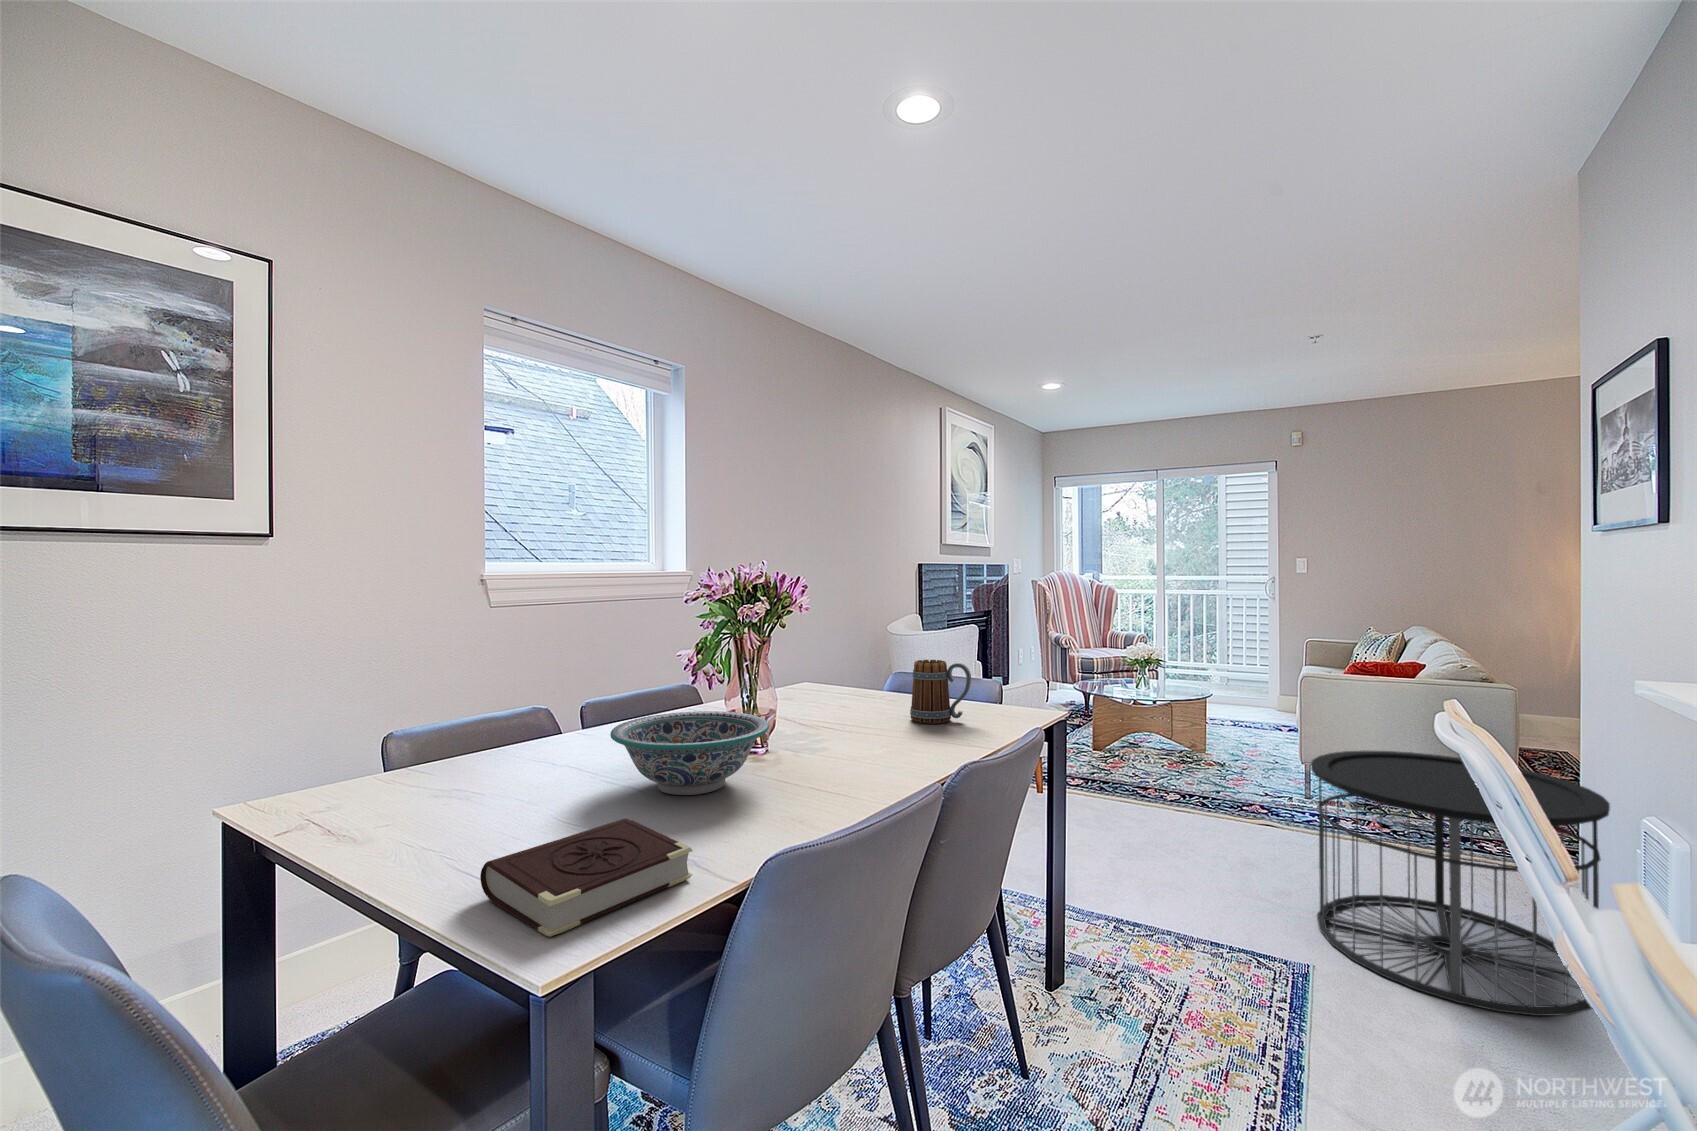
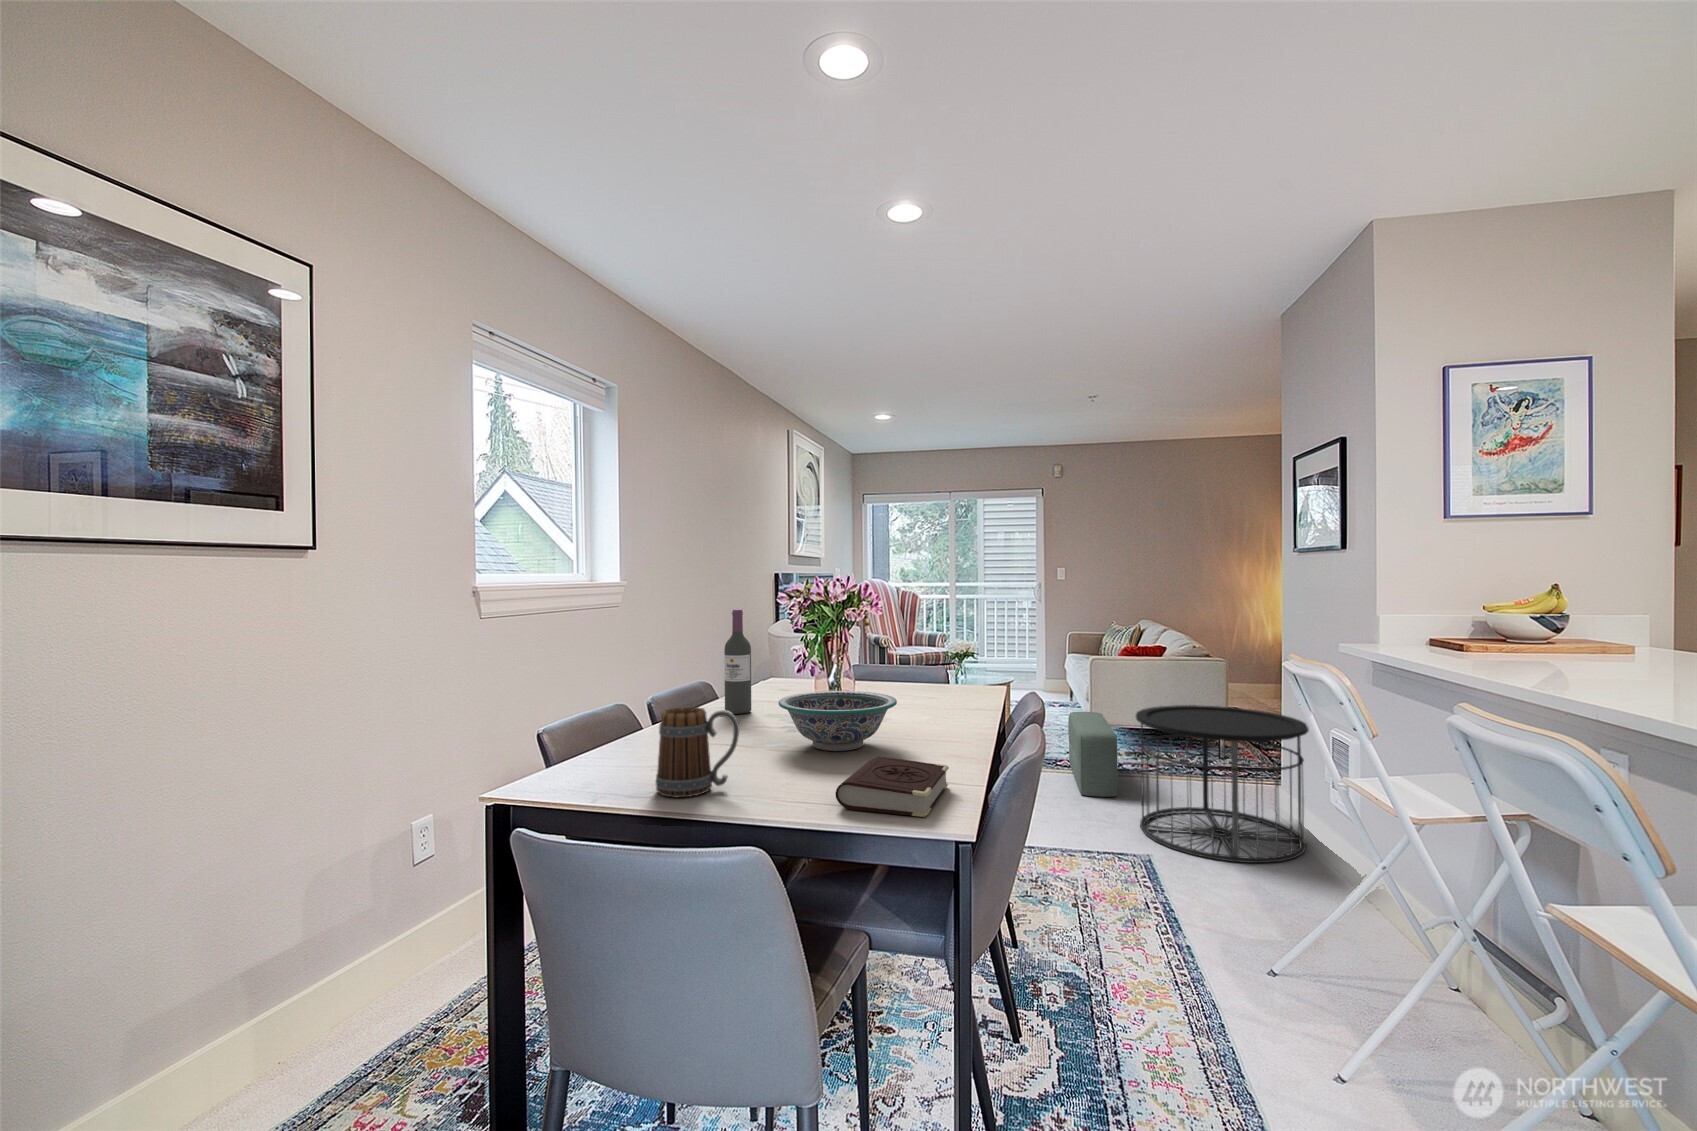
wine bottle: none [666,605,698,727] -> present [724,610,751,714]
mug: present [910,660,971,724] -> present [656,707,739,797]
pouf: none [1249,744,1308,865] -> present [1068,712,1117,797]

